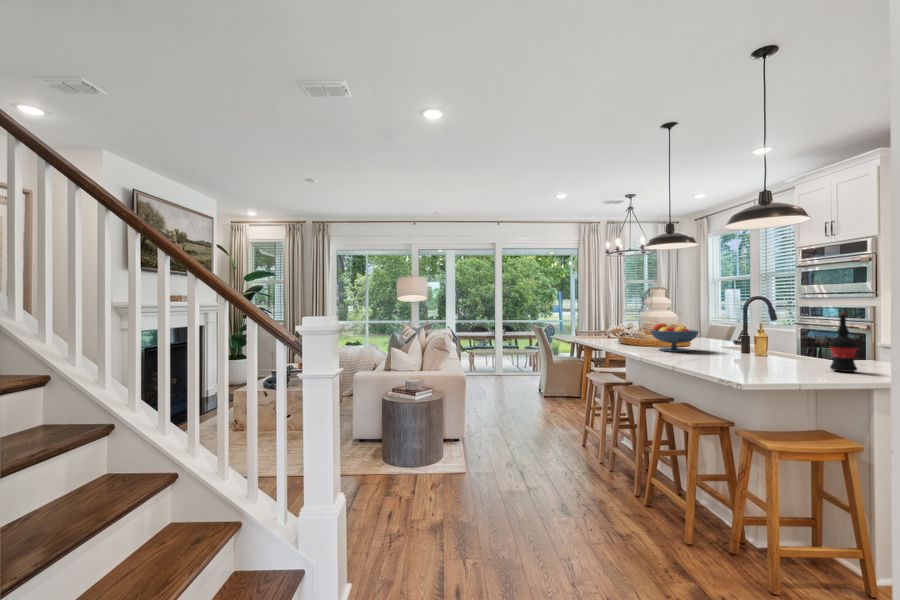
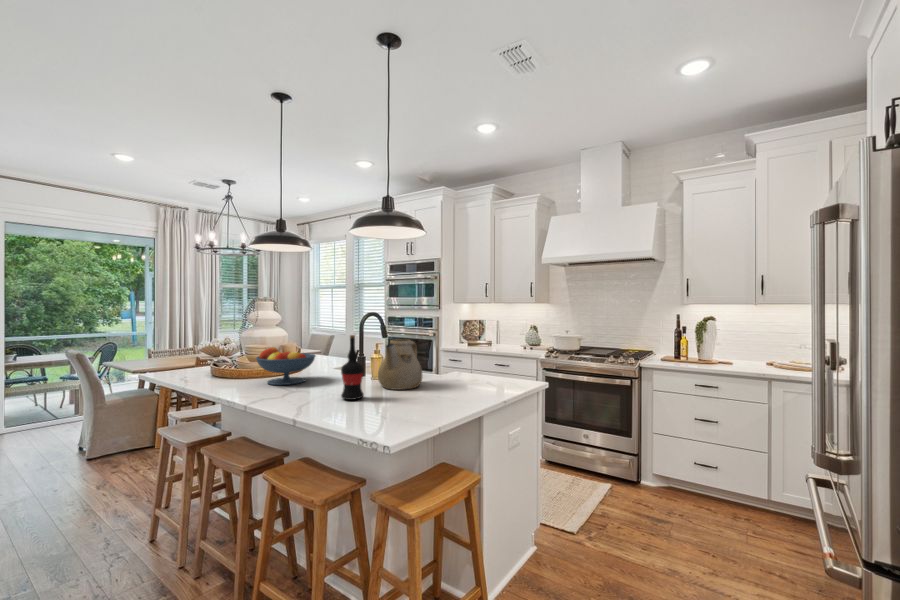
wine bottle: present [829,312,857,372] -> present [341,335,364,400]
teapot: none [756,319,806,363] -> present [378,339,422,390]

